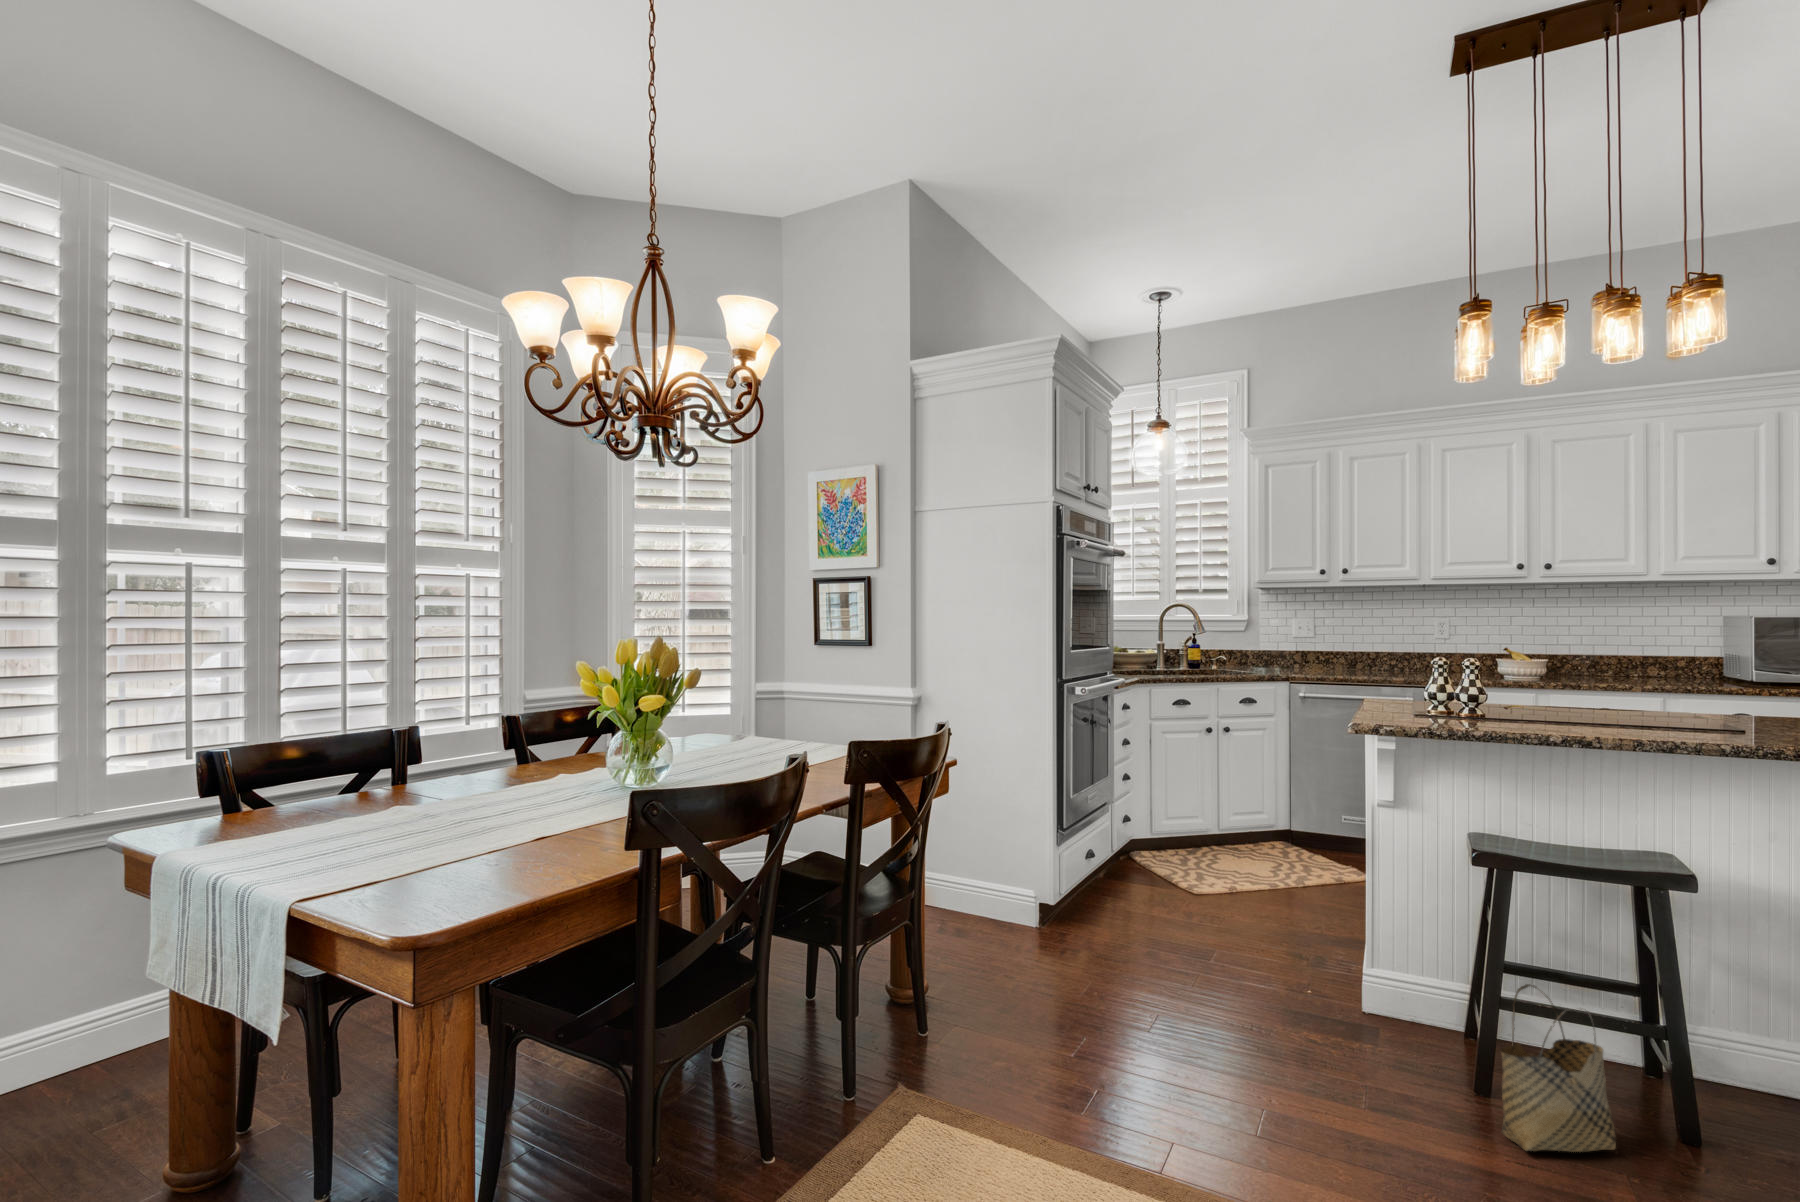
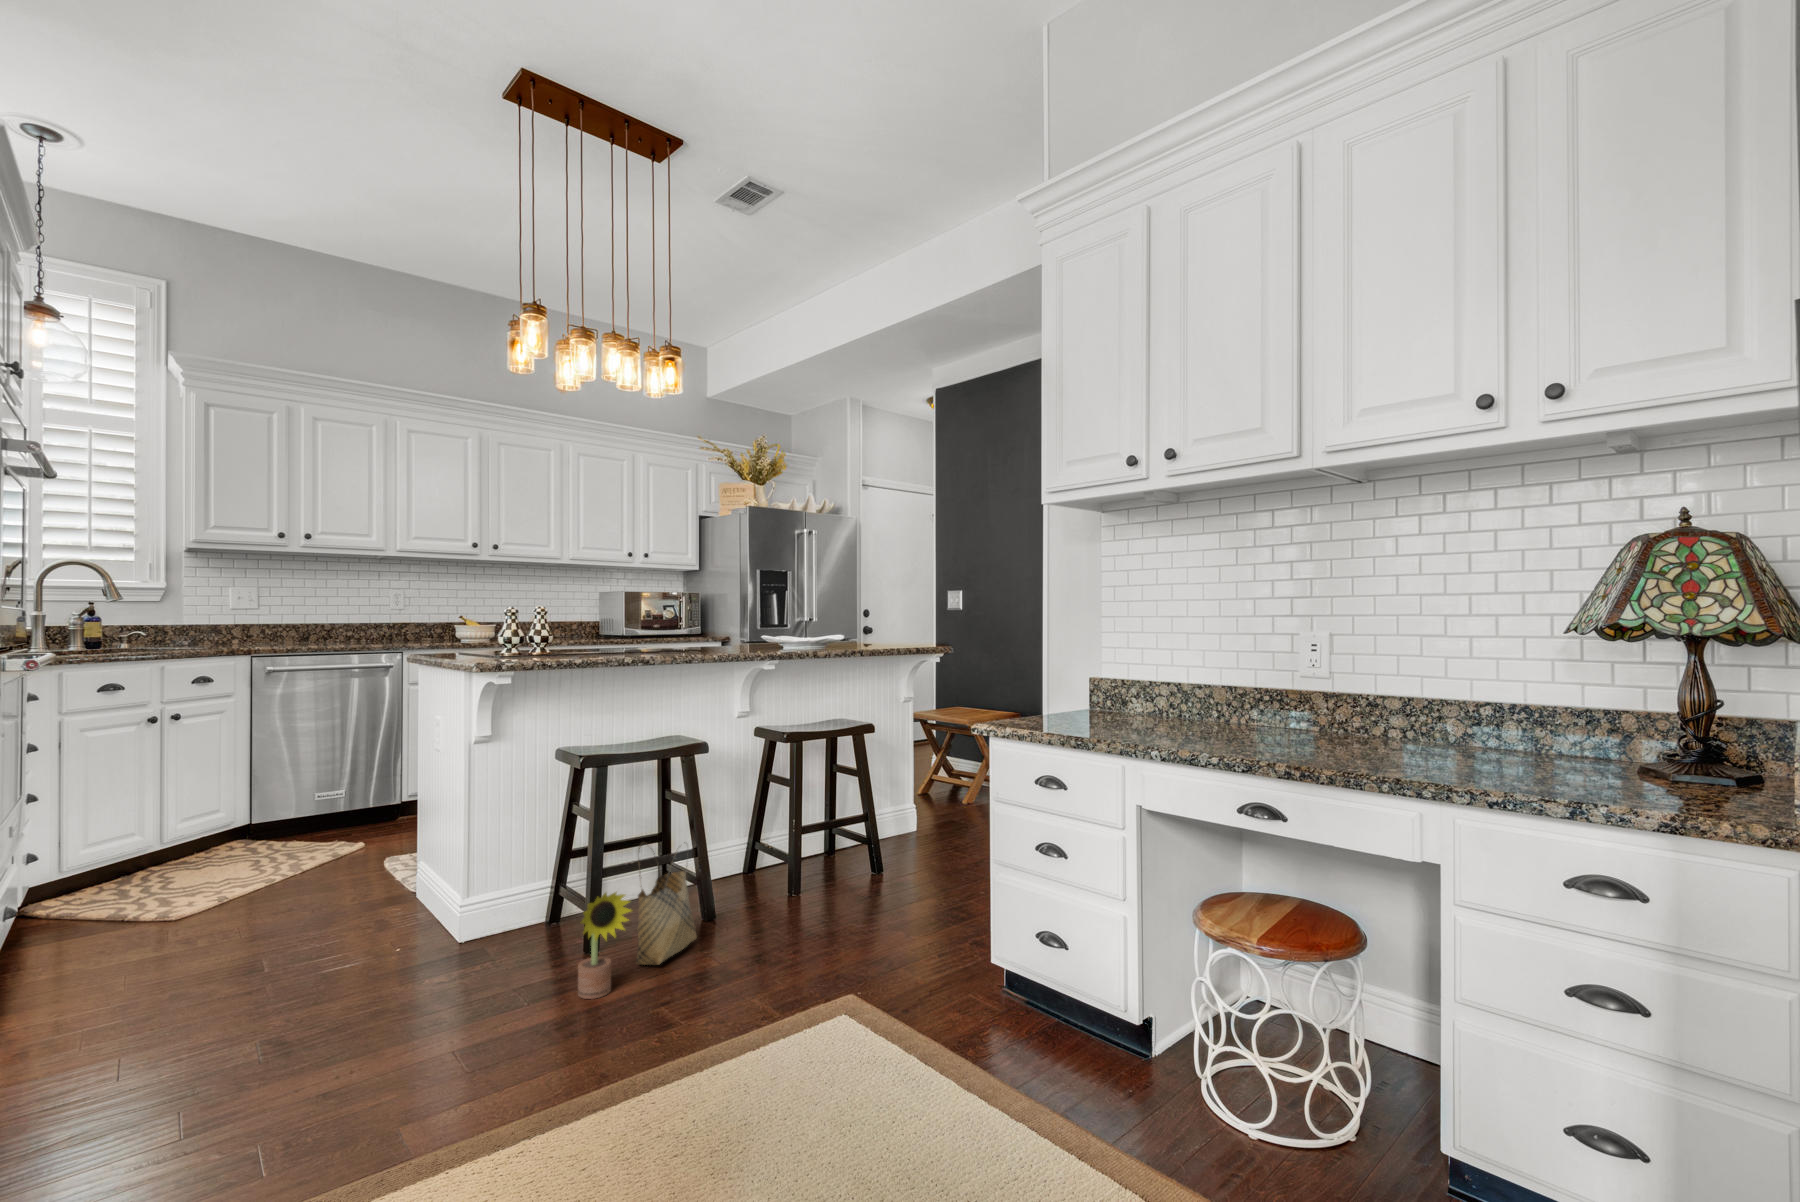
decorative plant: none [1388,1024,1463,1146] -> present [578,892,631,999]

